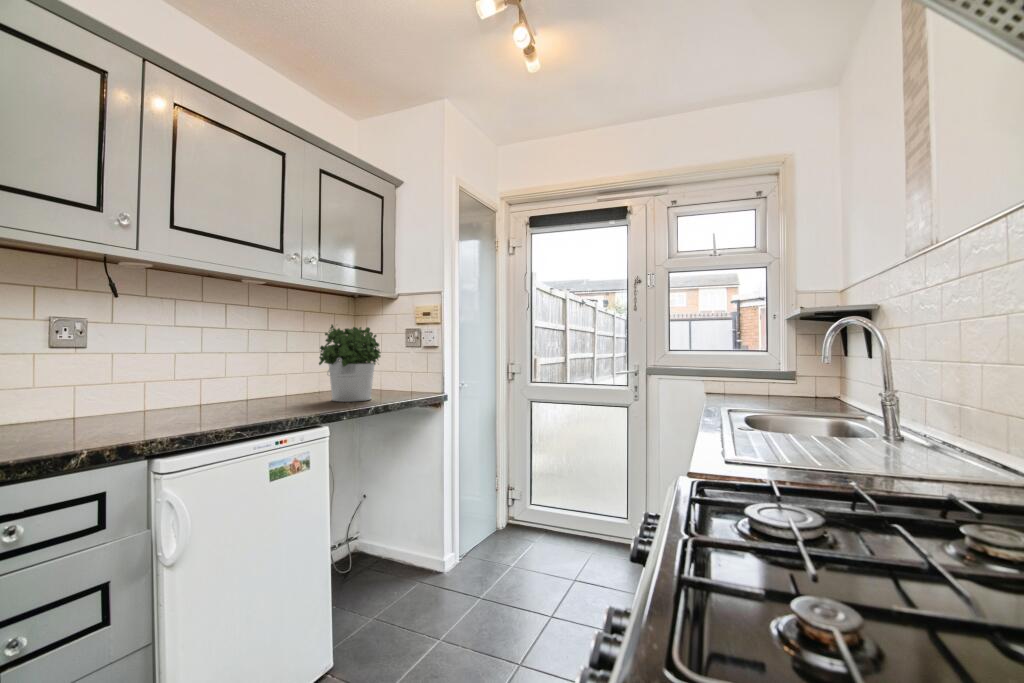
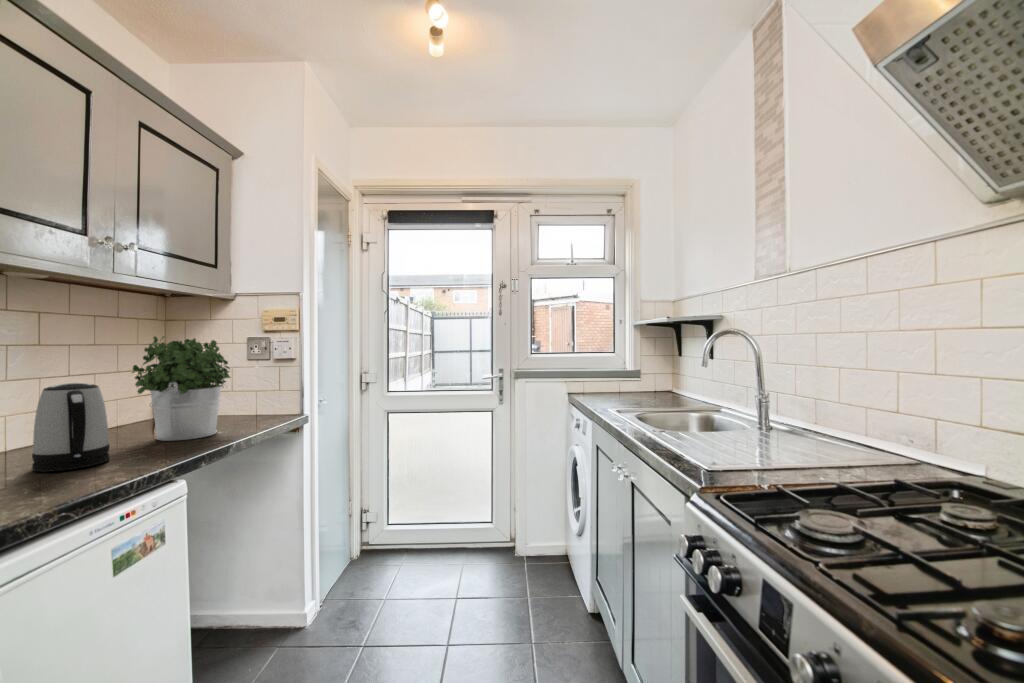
kettle: none [249,353,292,411] -> present [32,383,110,472]

